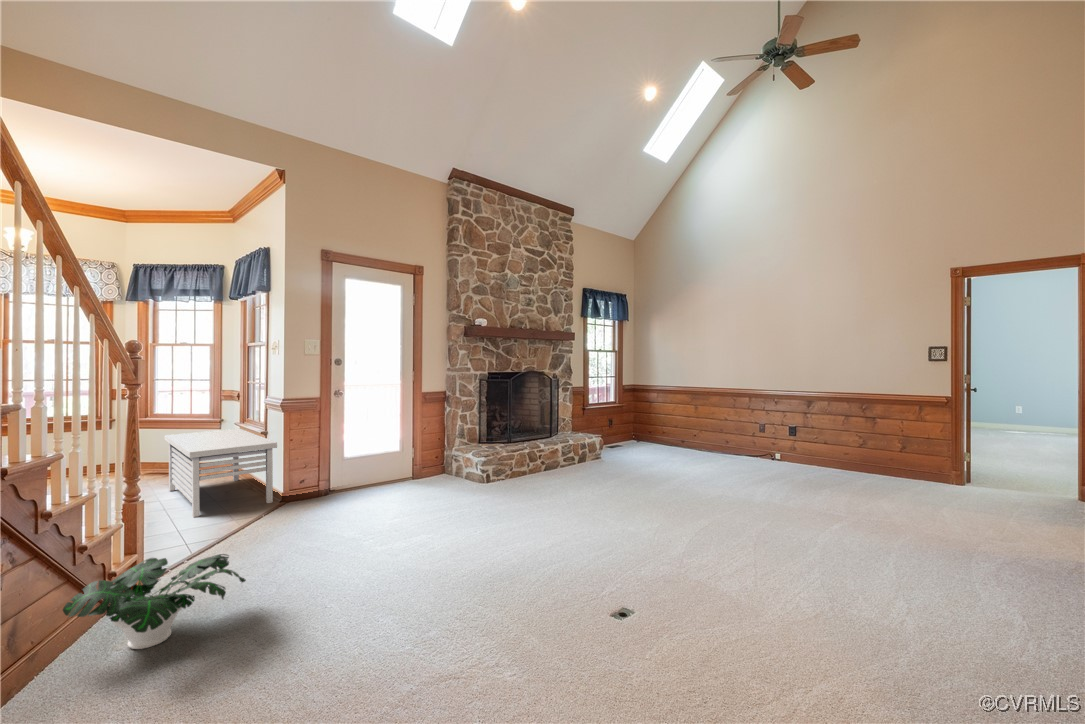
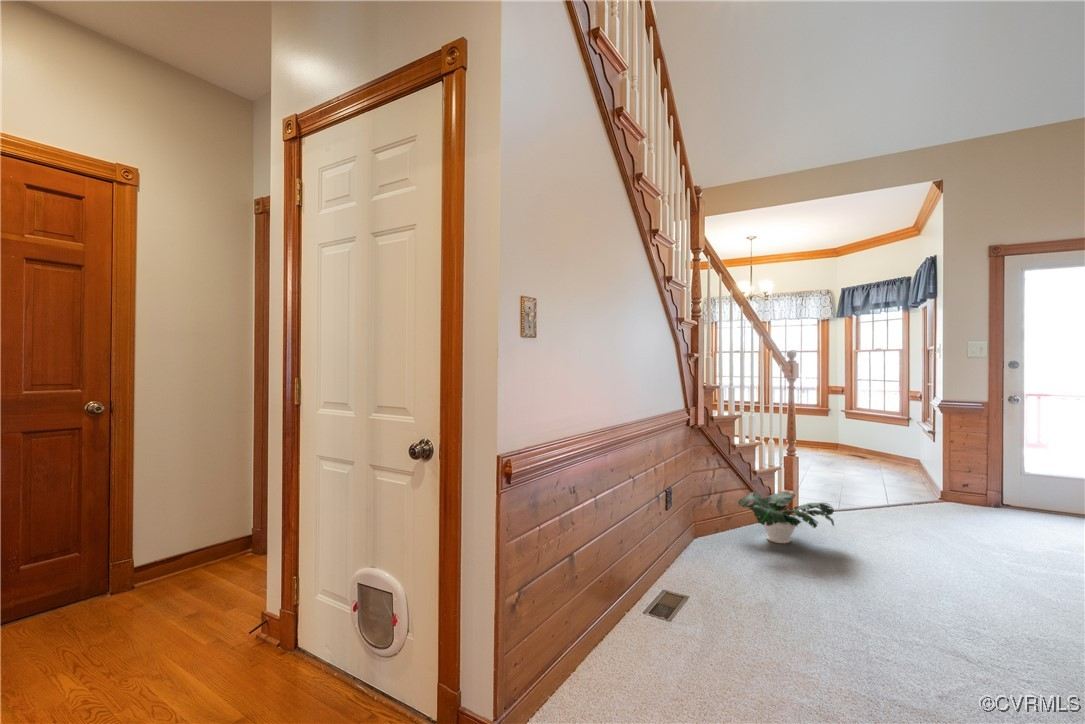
storage bench: present [165,429,277,517] -> none [852,424,935,498]

